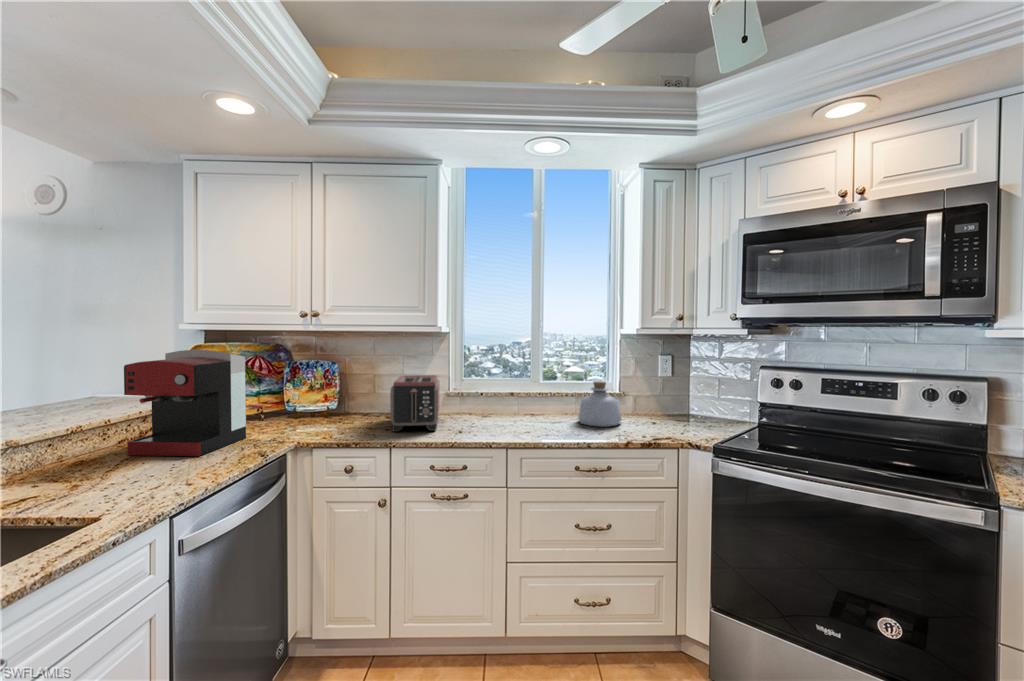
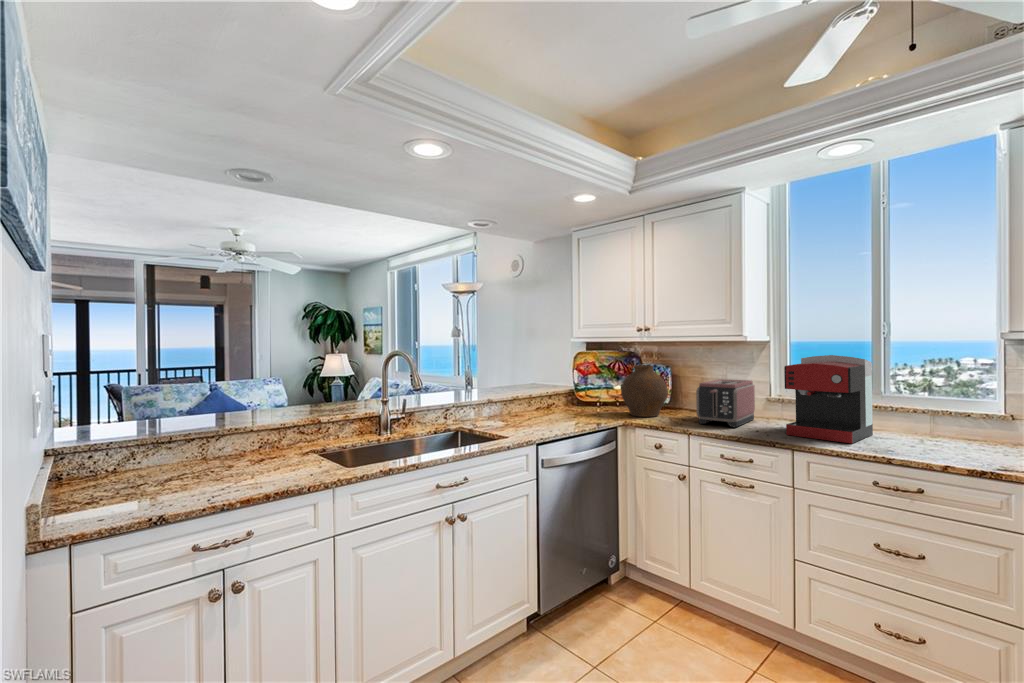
coffee maker: present [124,349,246,456] -> present [784,355,873,443]
vase: none [279,362,344,432] -> present [621,365,668,417]
bottle: present [578,381,622,427] -> none [912,396,981,451]

